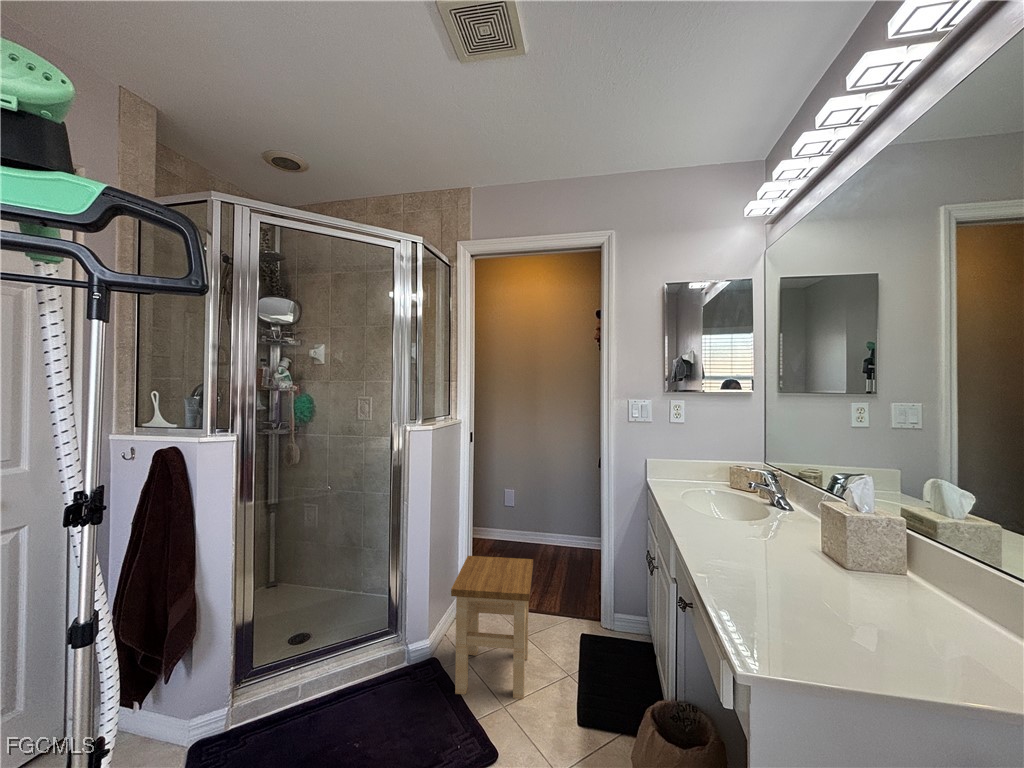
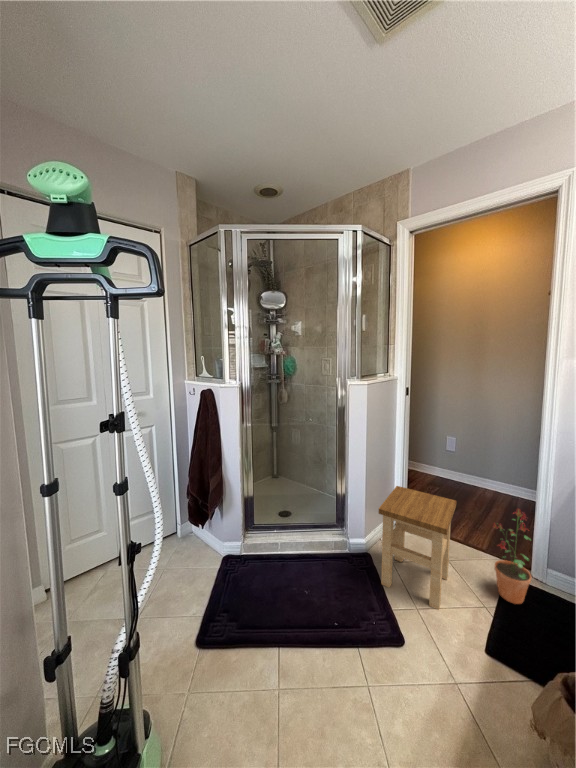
potted plant: none [566,554,604,662] -> present [493,509,531,604]

